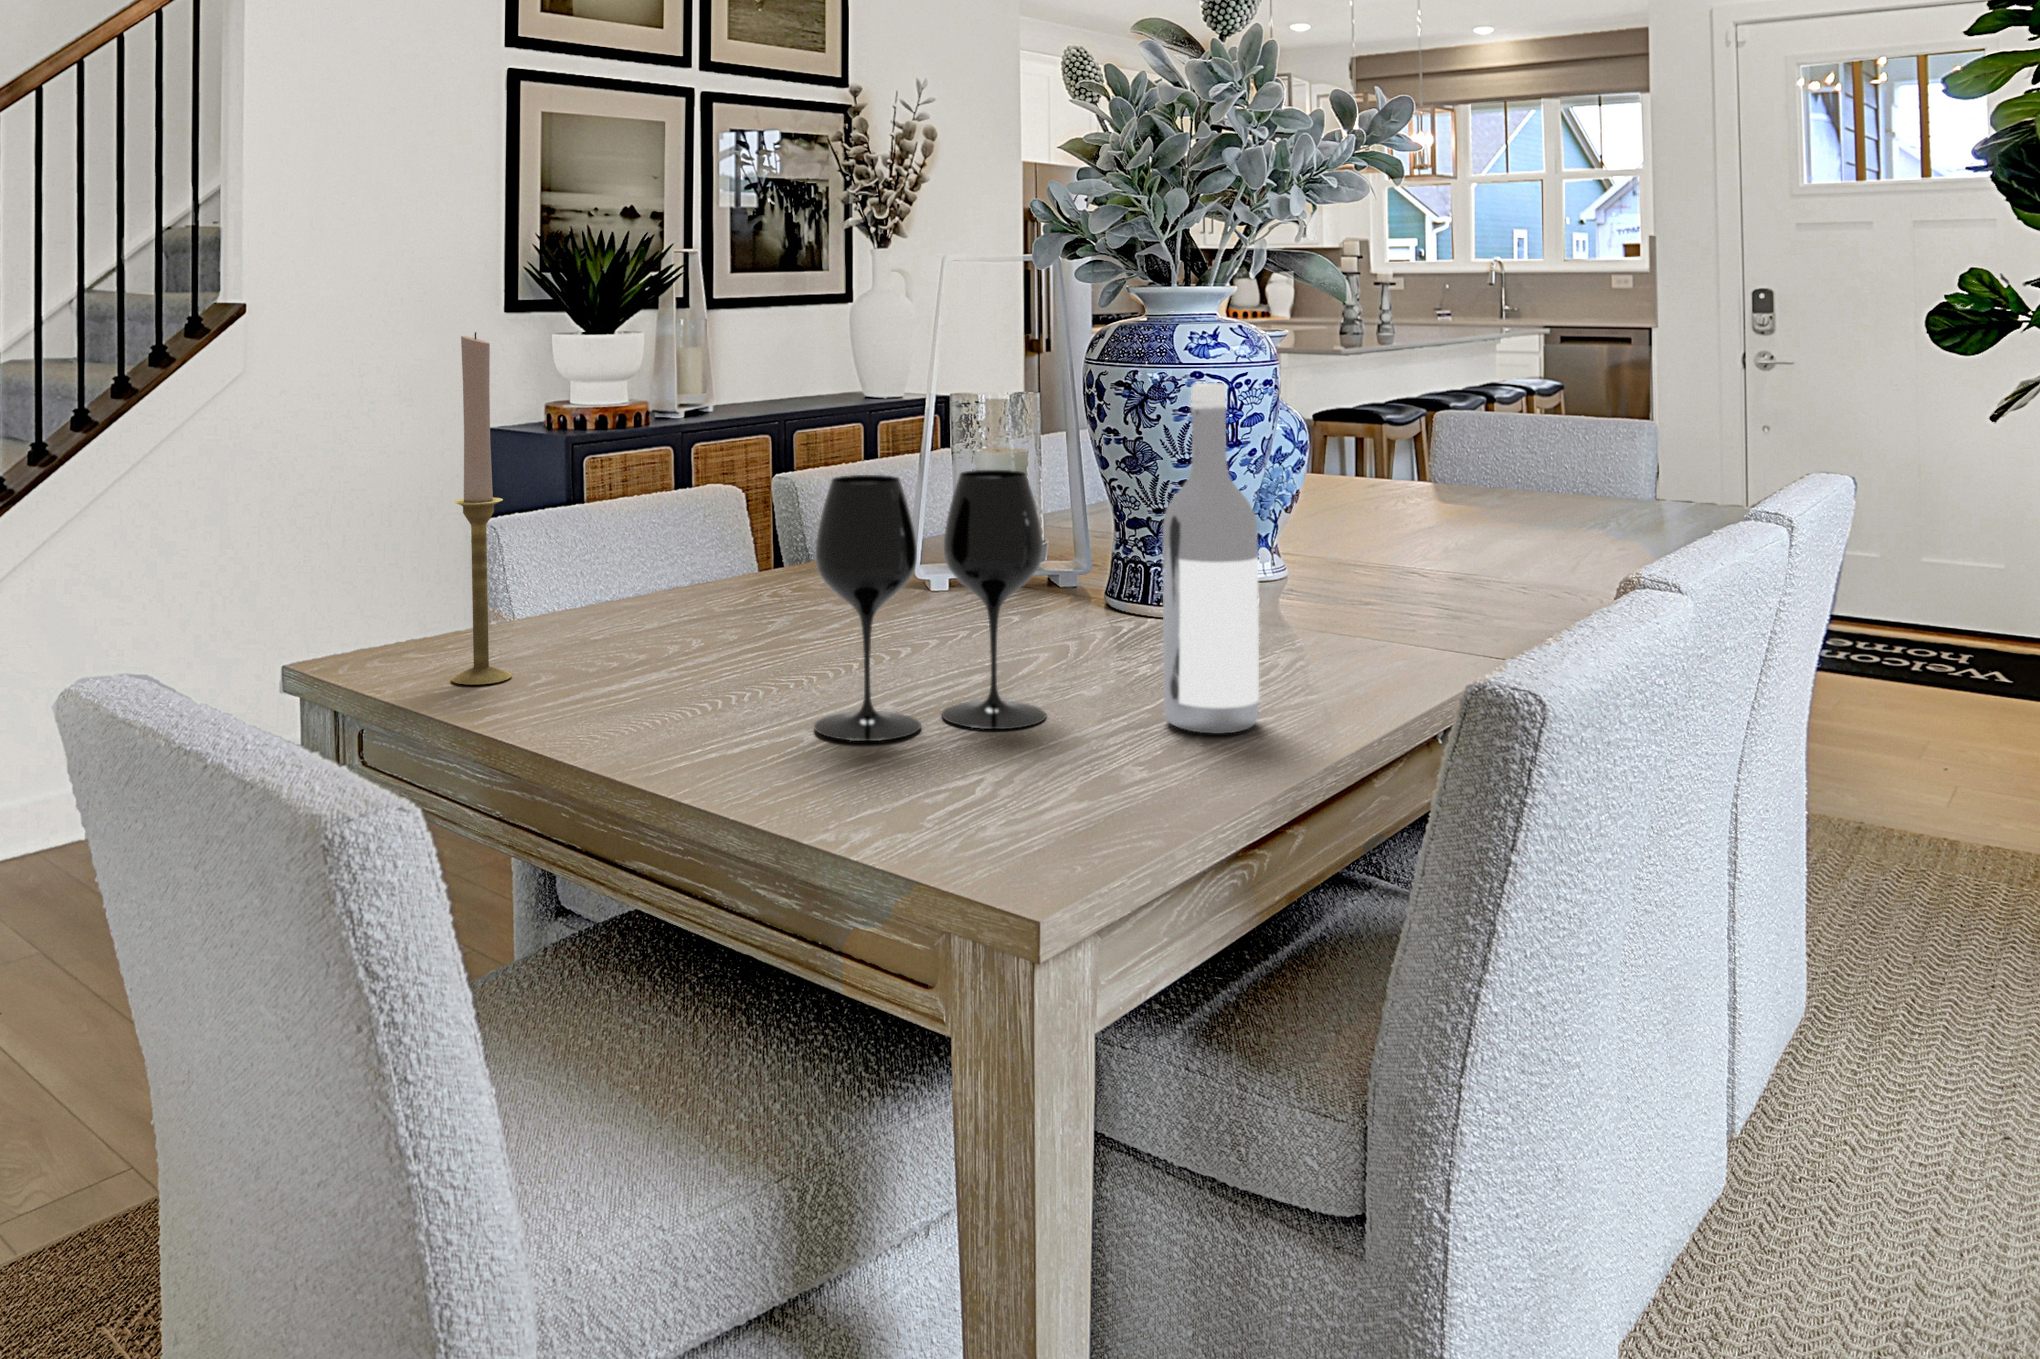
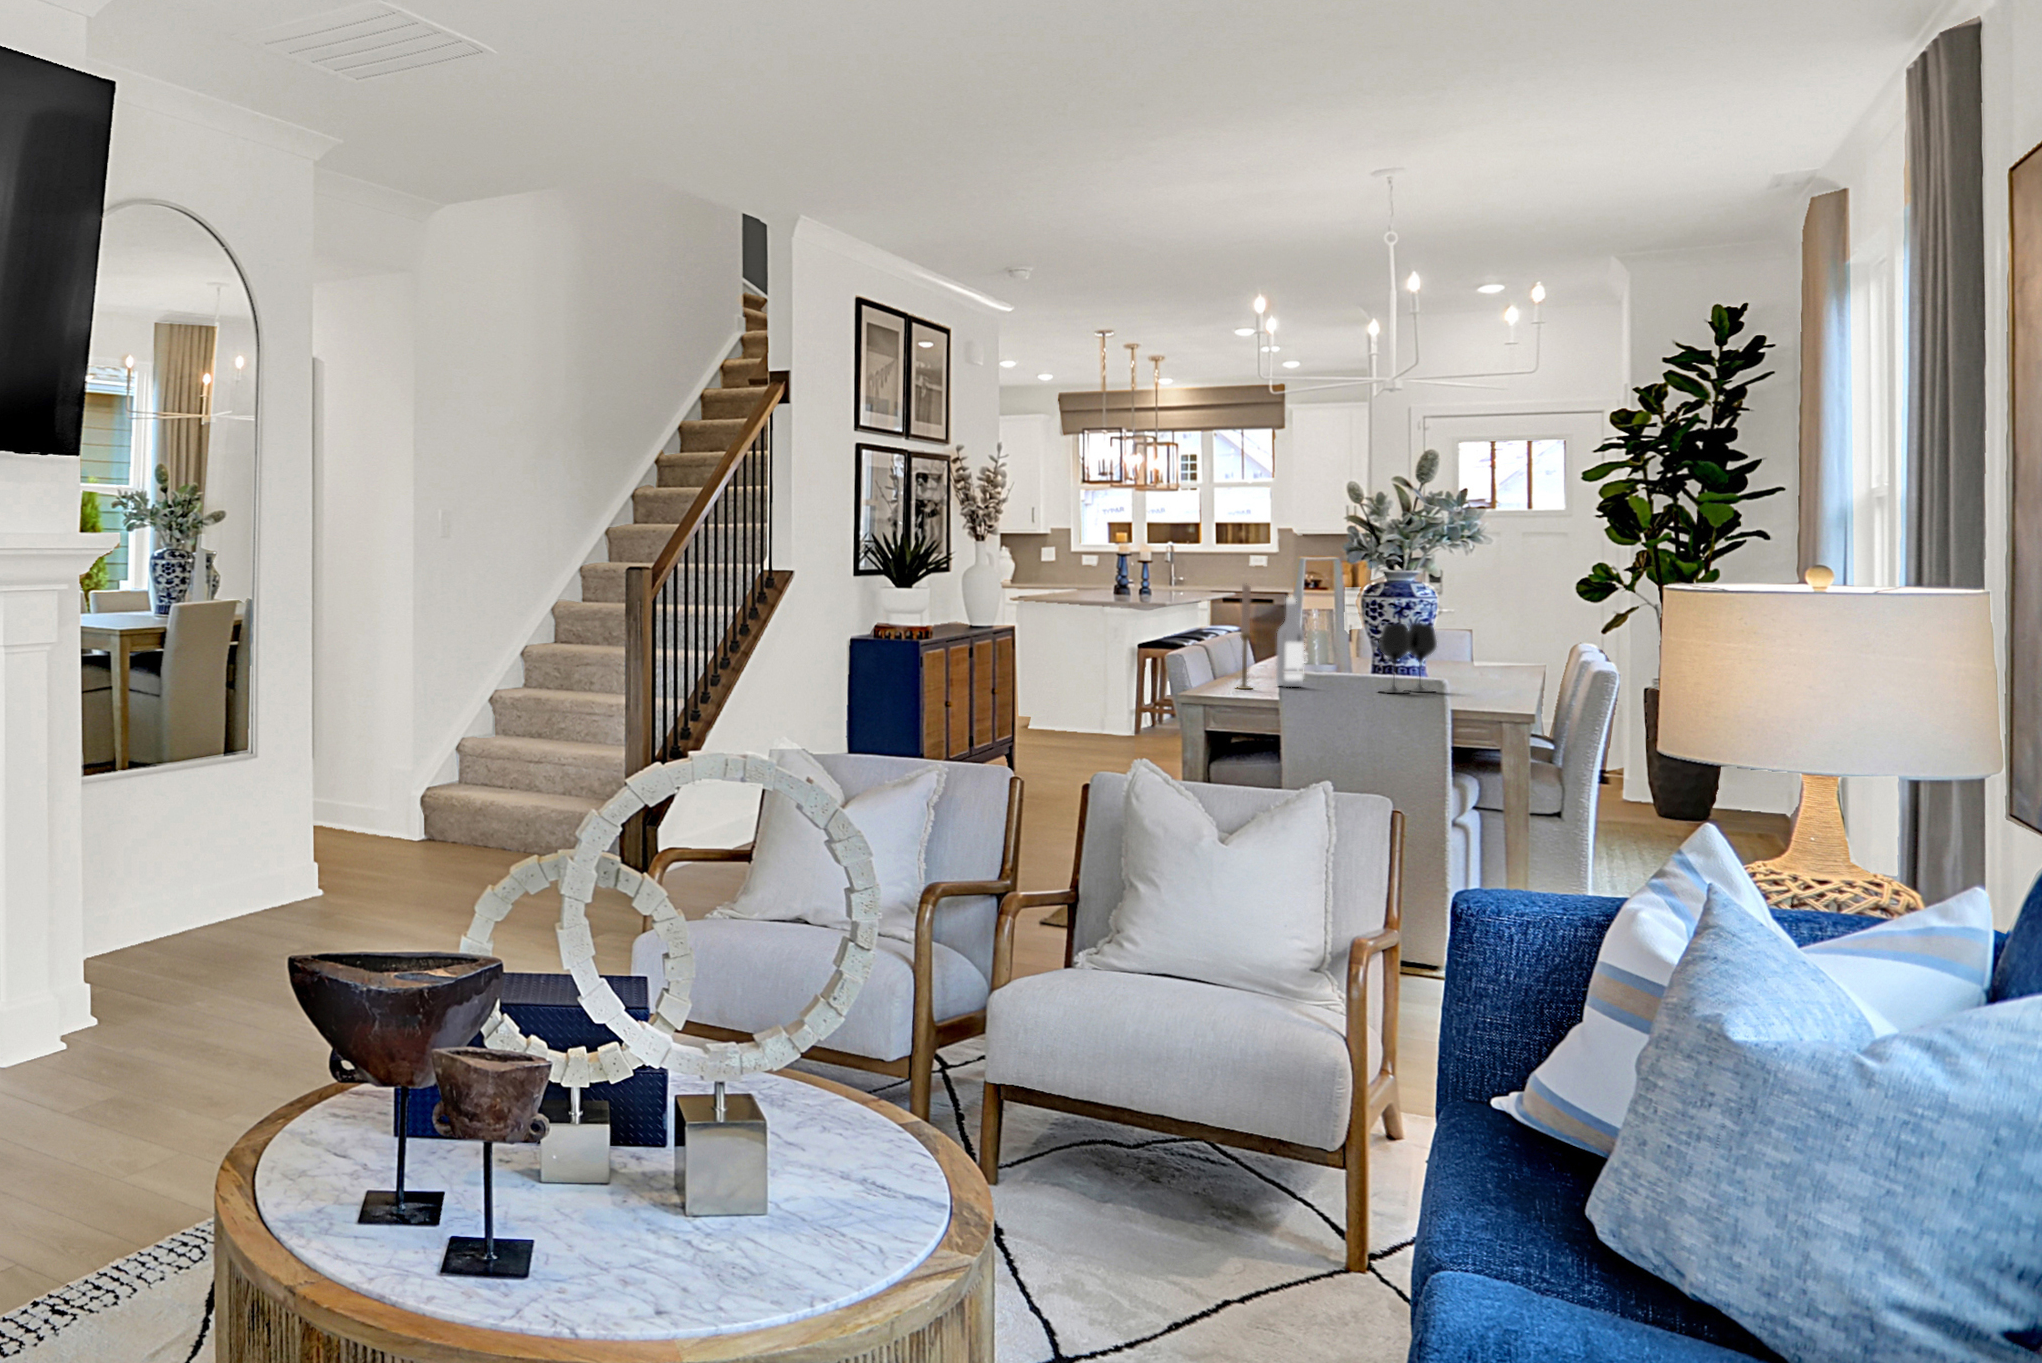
wine bottle: present [1163,383,1259,733] -> present [1276,597,1304,687]

